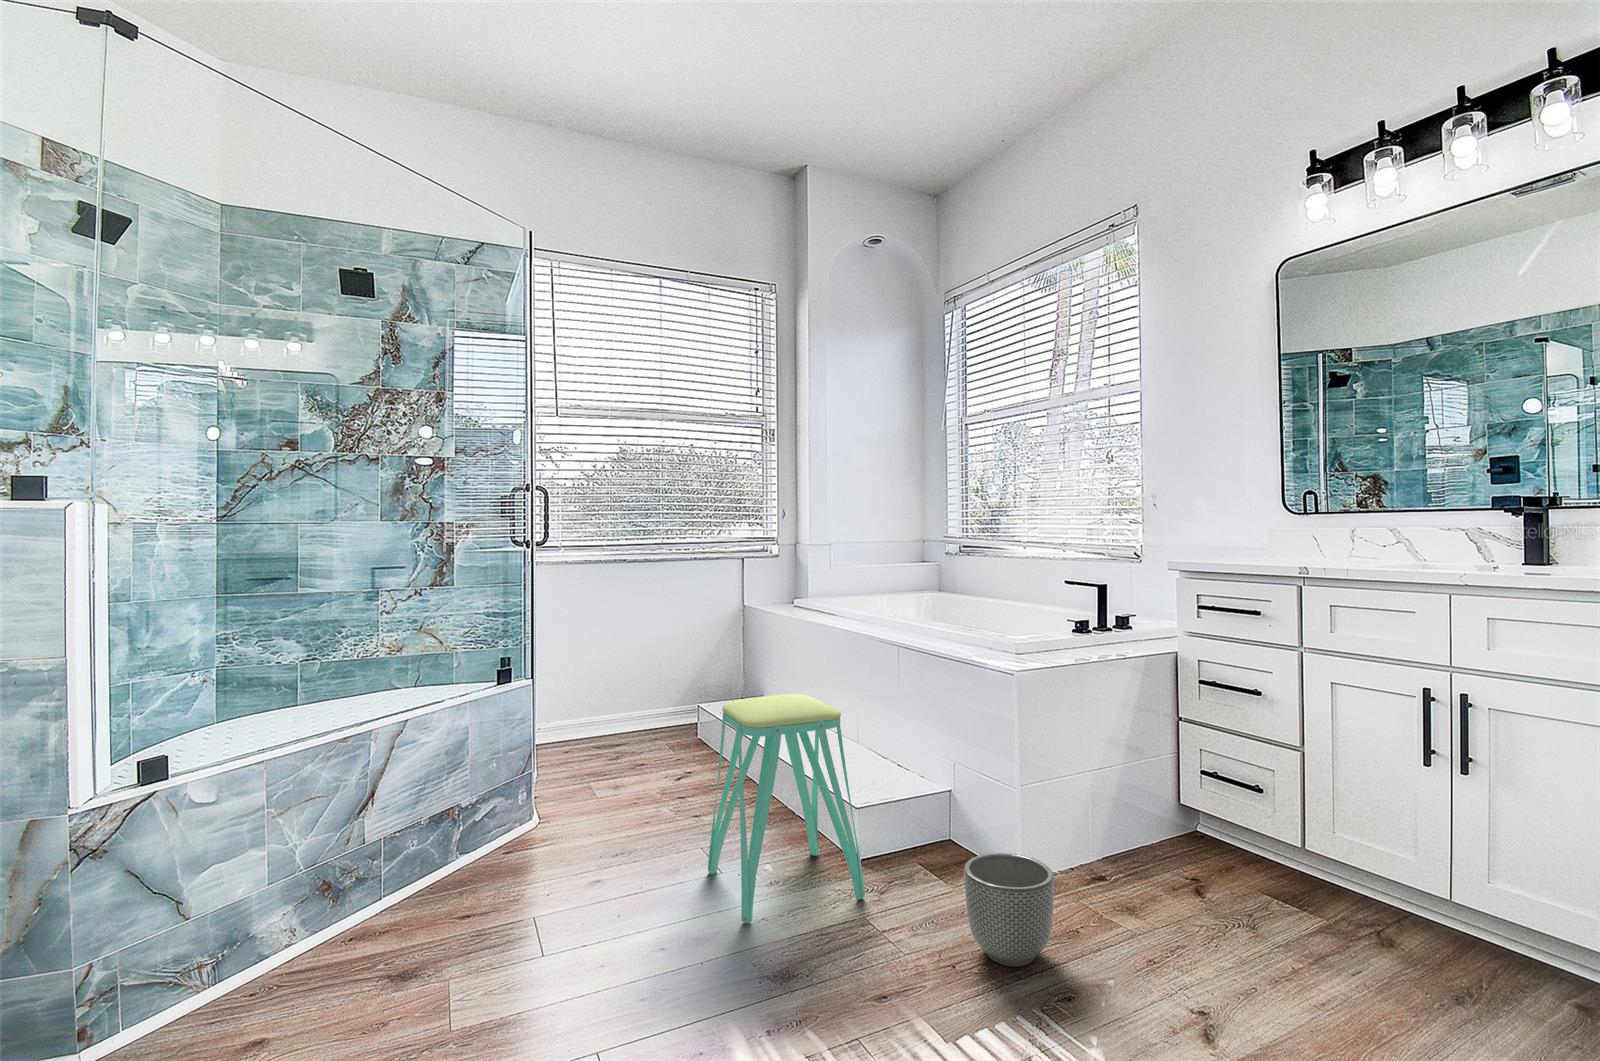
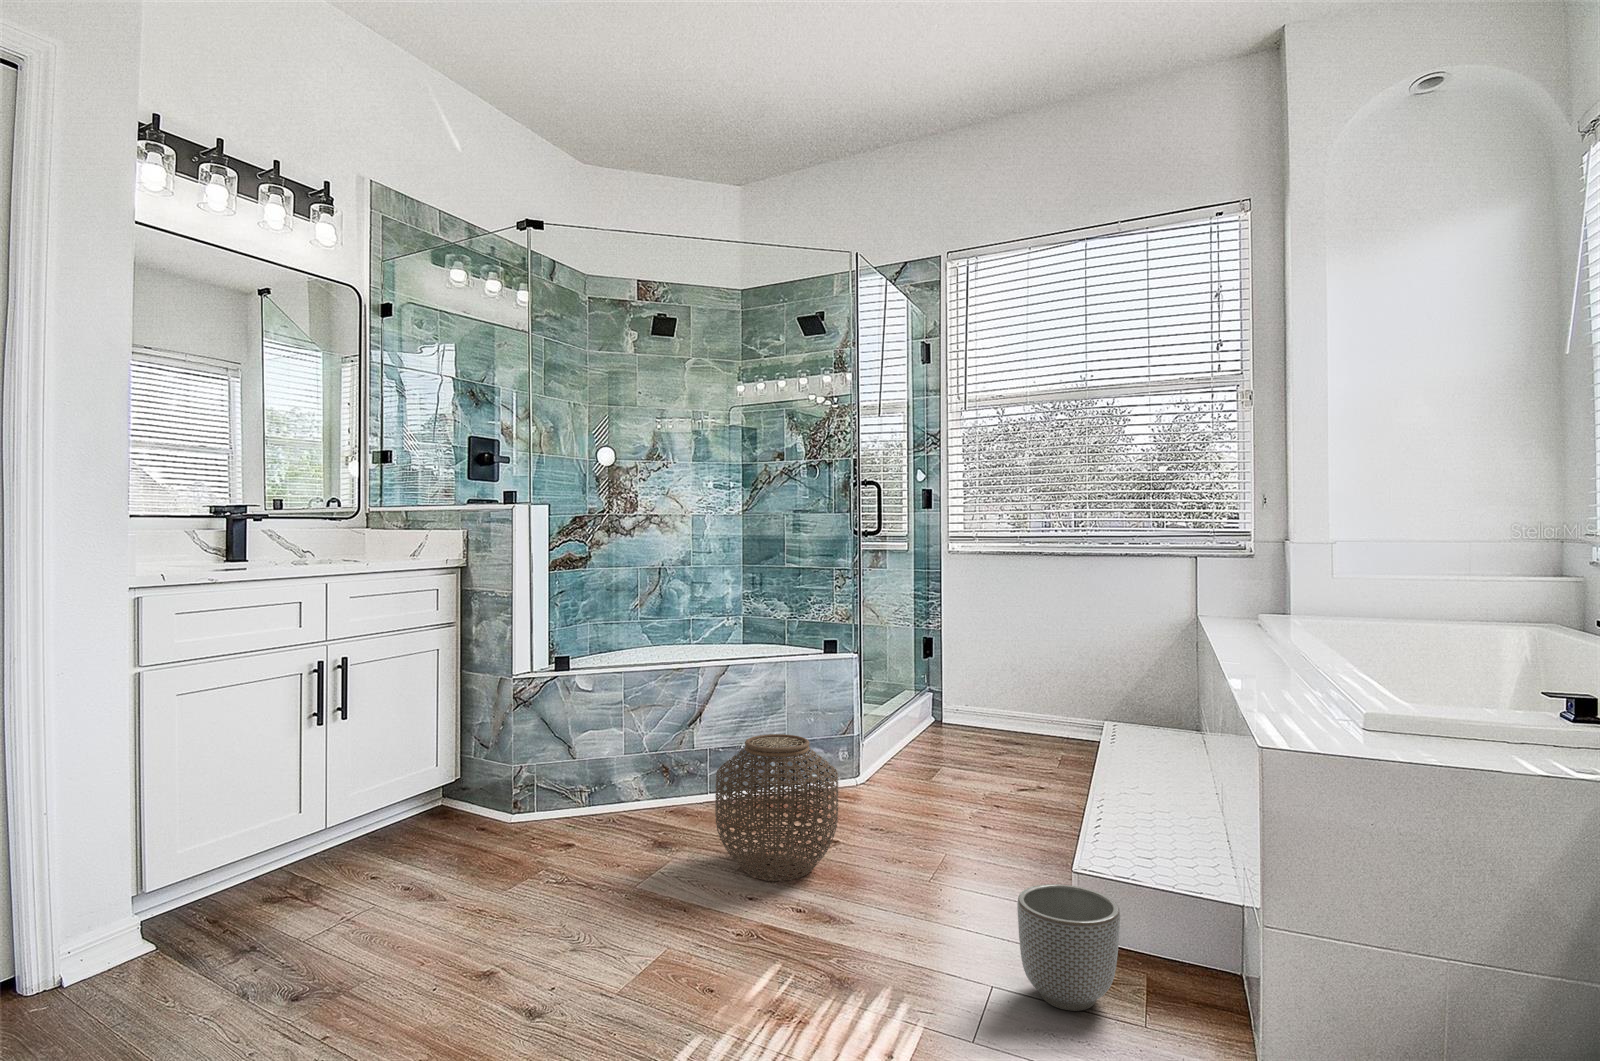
stool: present [708,694,865,923] -> none [887,687,1039,909]
woven basket: none [529,788,681,973] -> present [715,734,838,881]

